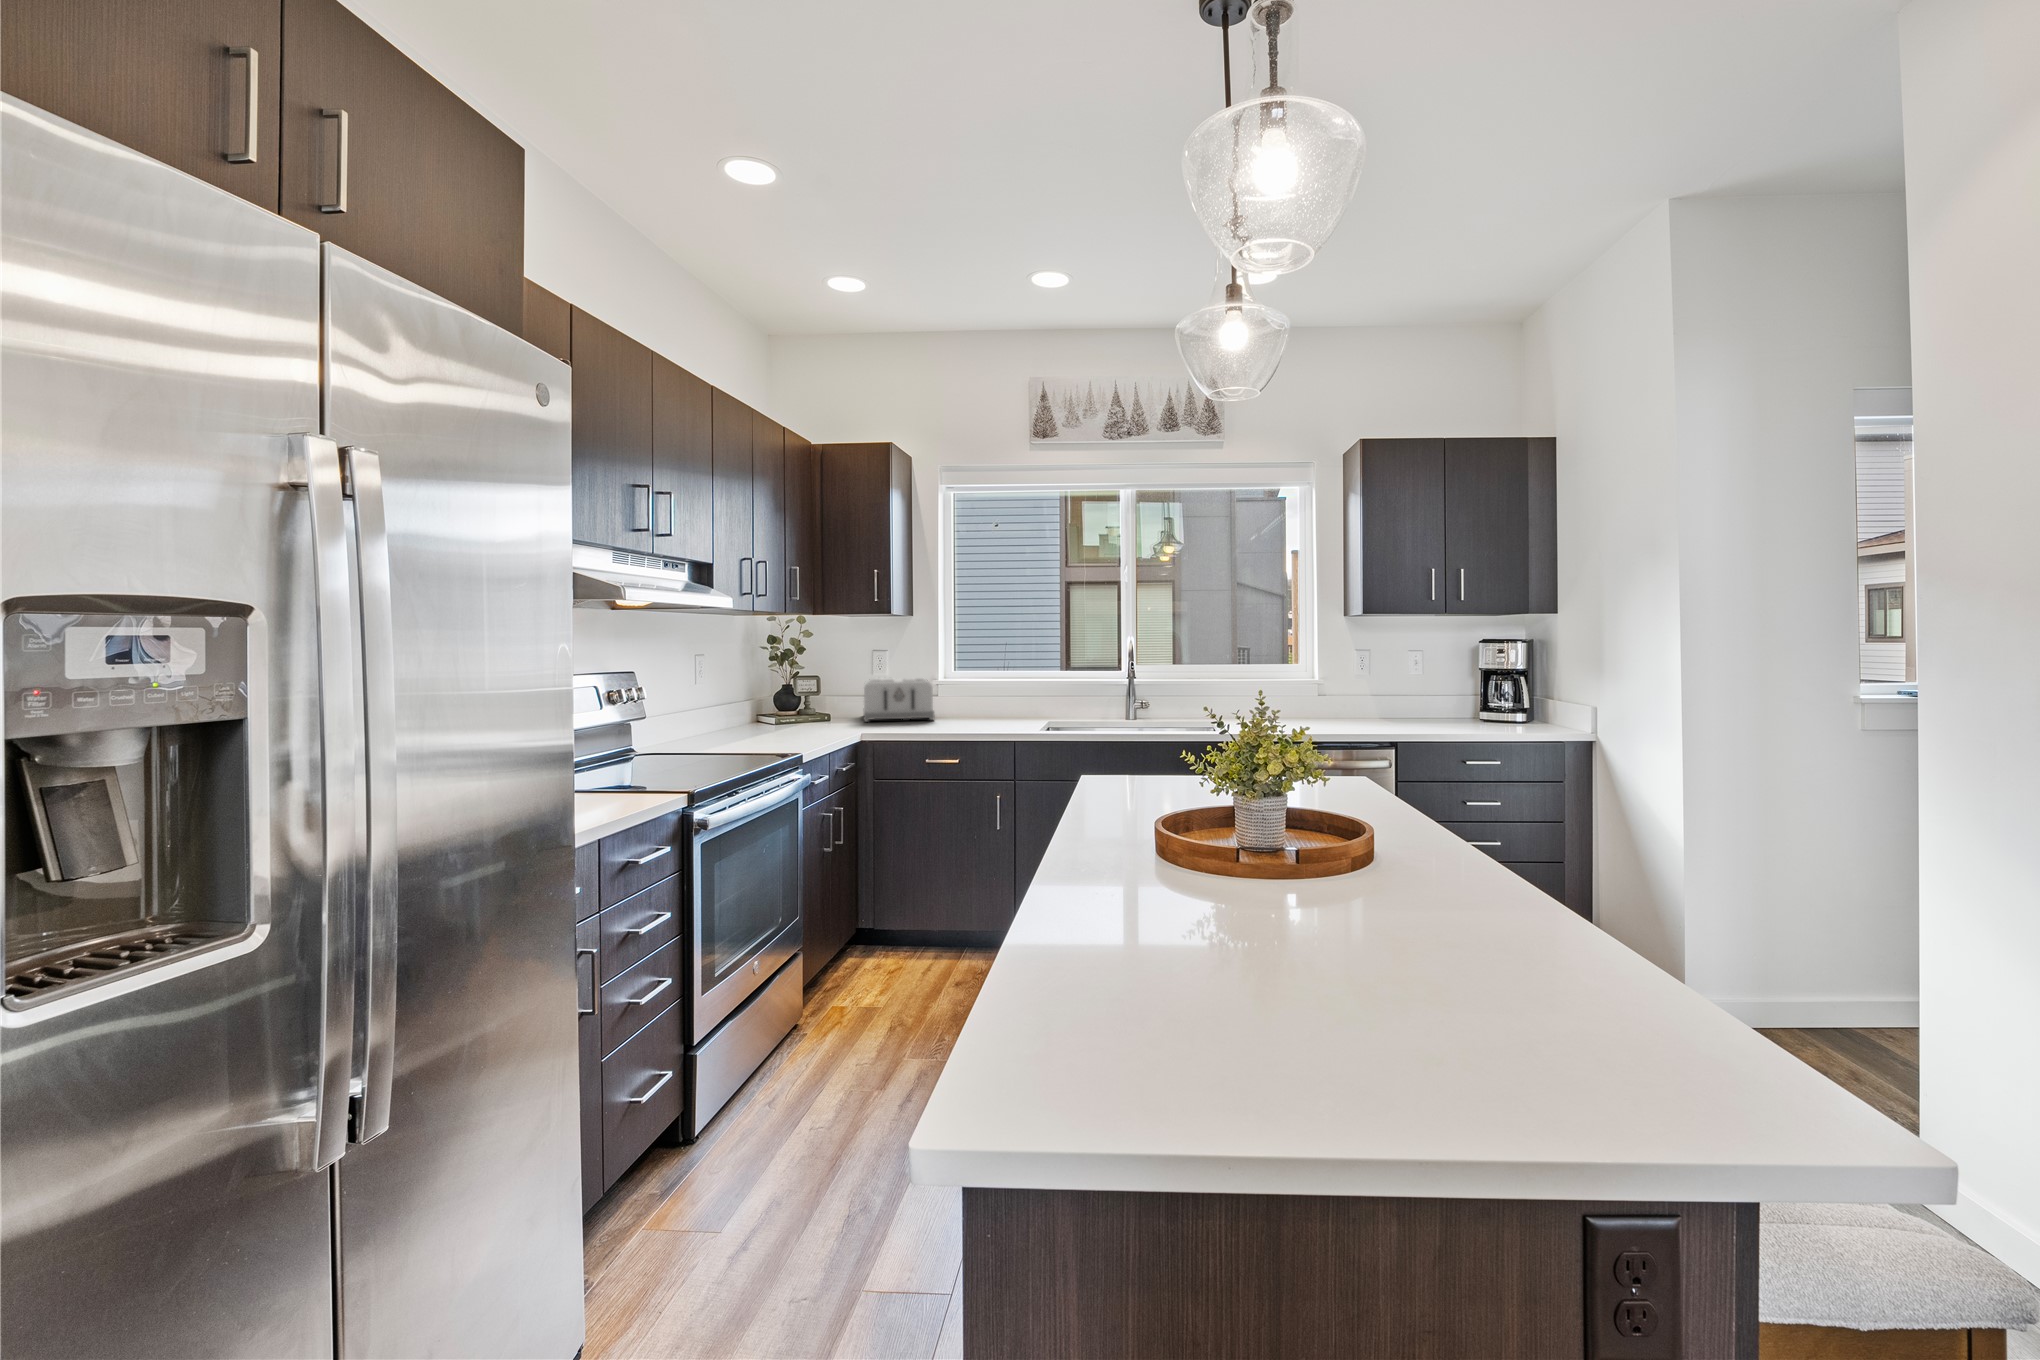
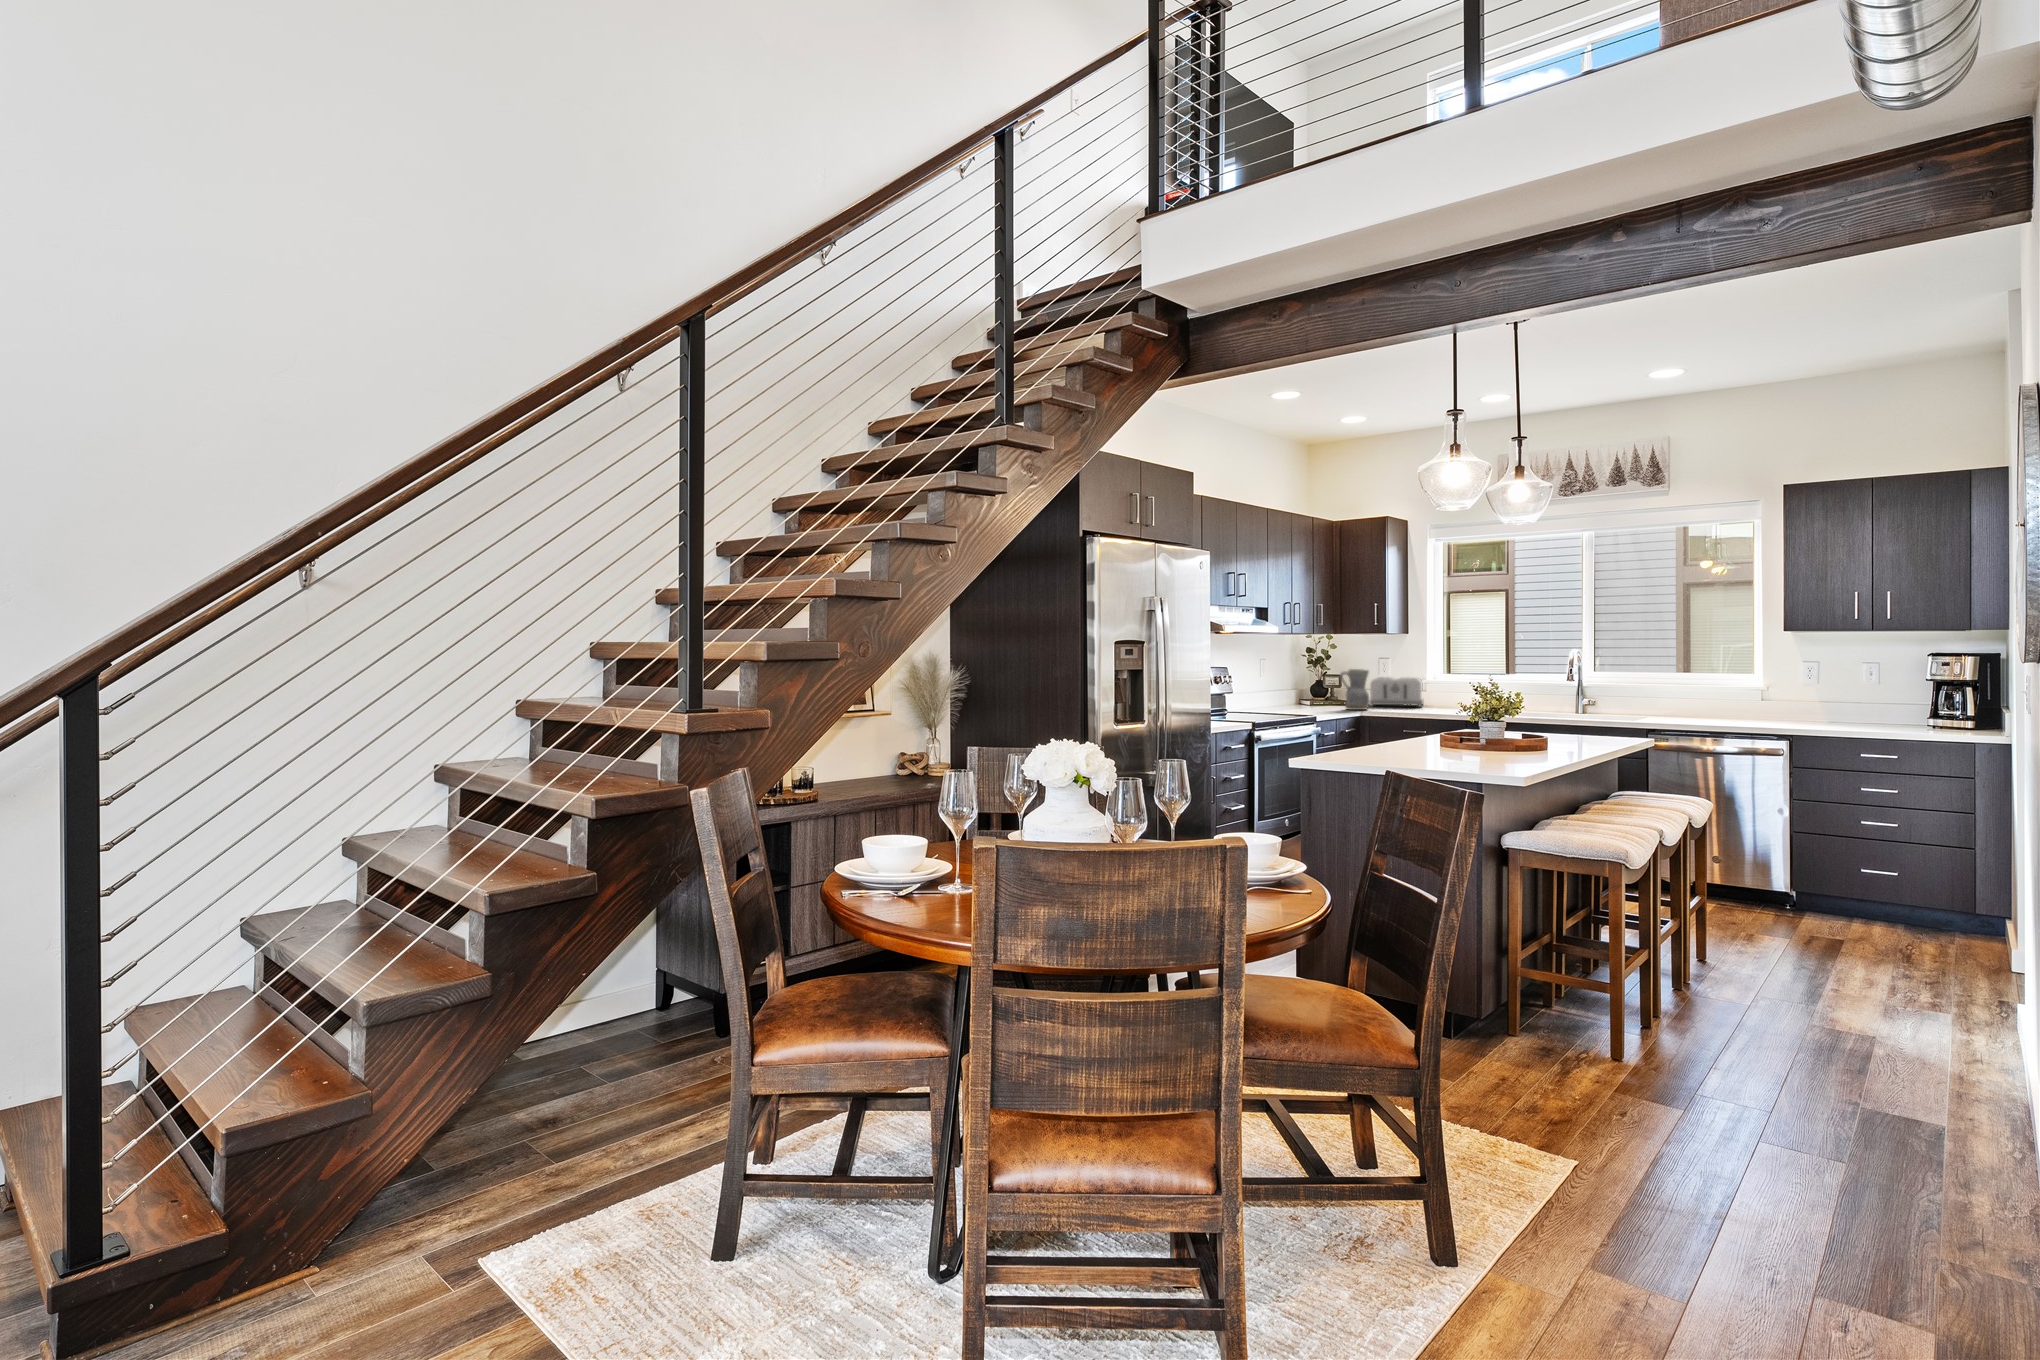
ceramic pitcher: none [825,669,869,731] -> present [1340,669,1369,710]

